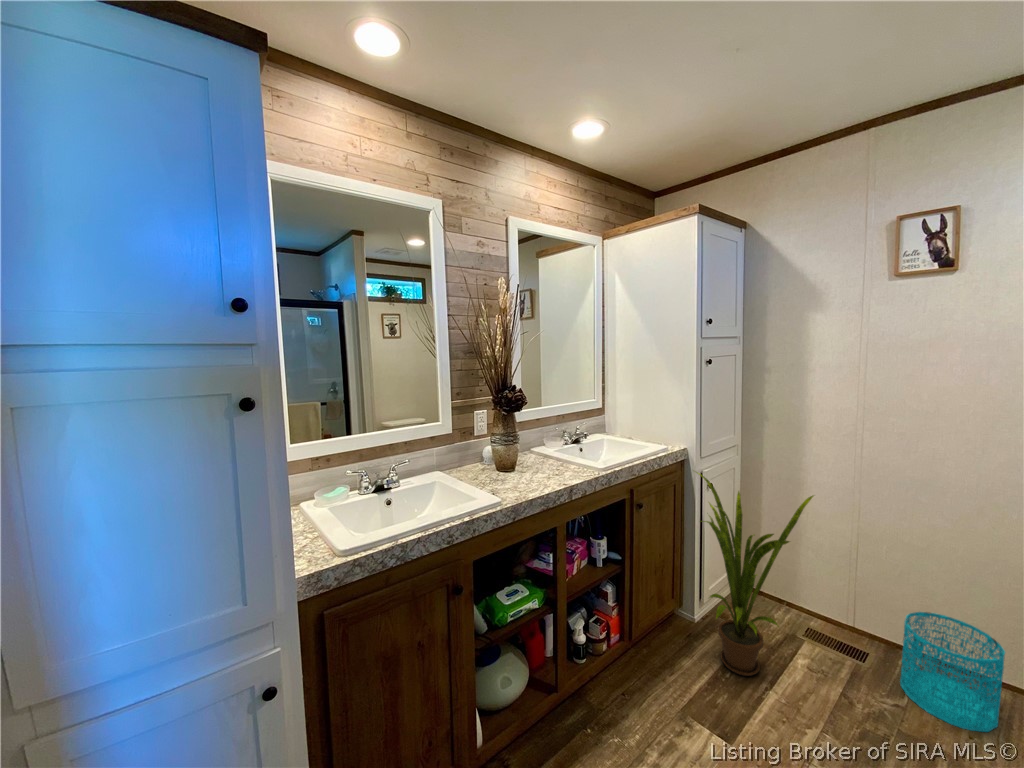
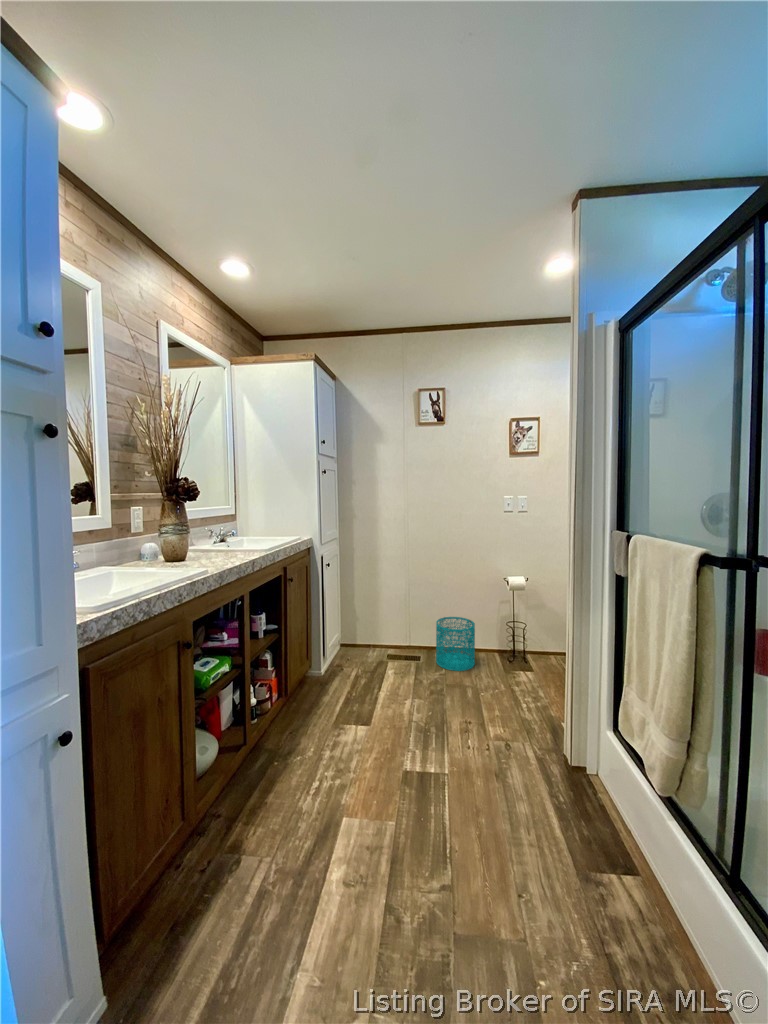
house plant: present [696,472,813,676] -> none [318,552,397,691]

